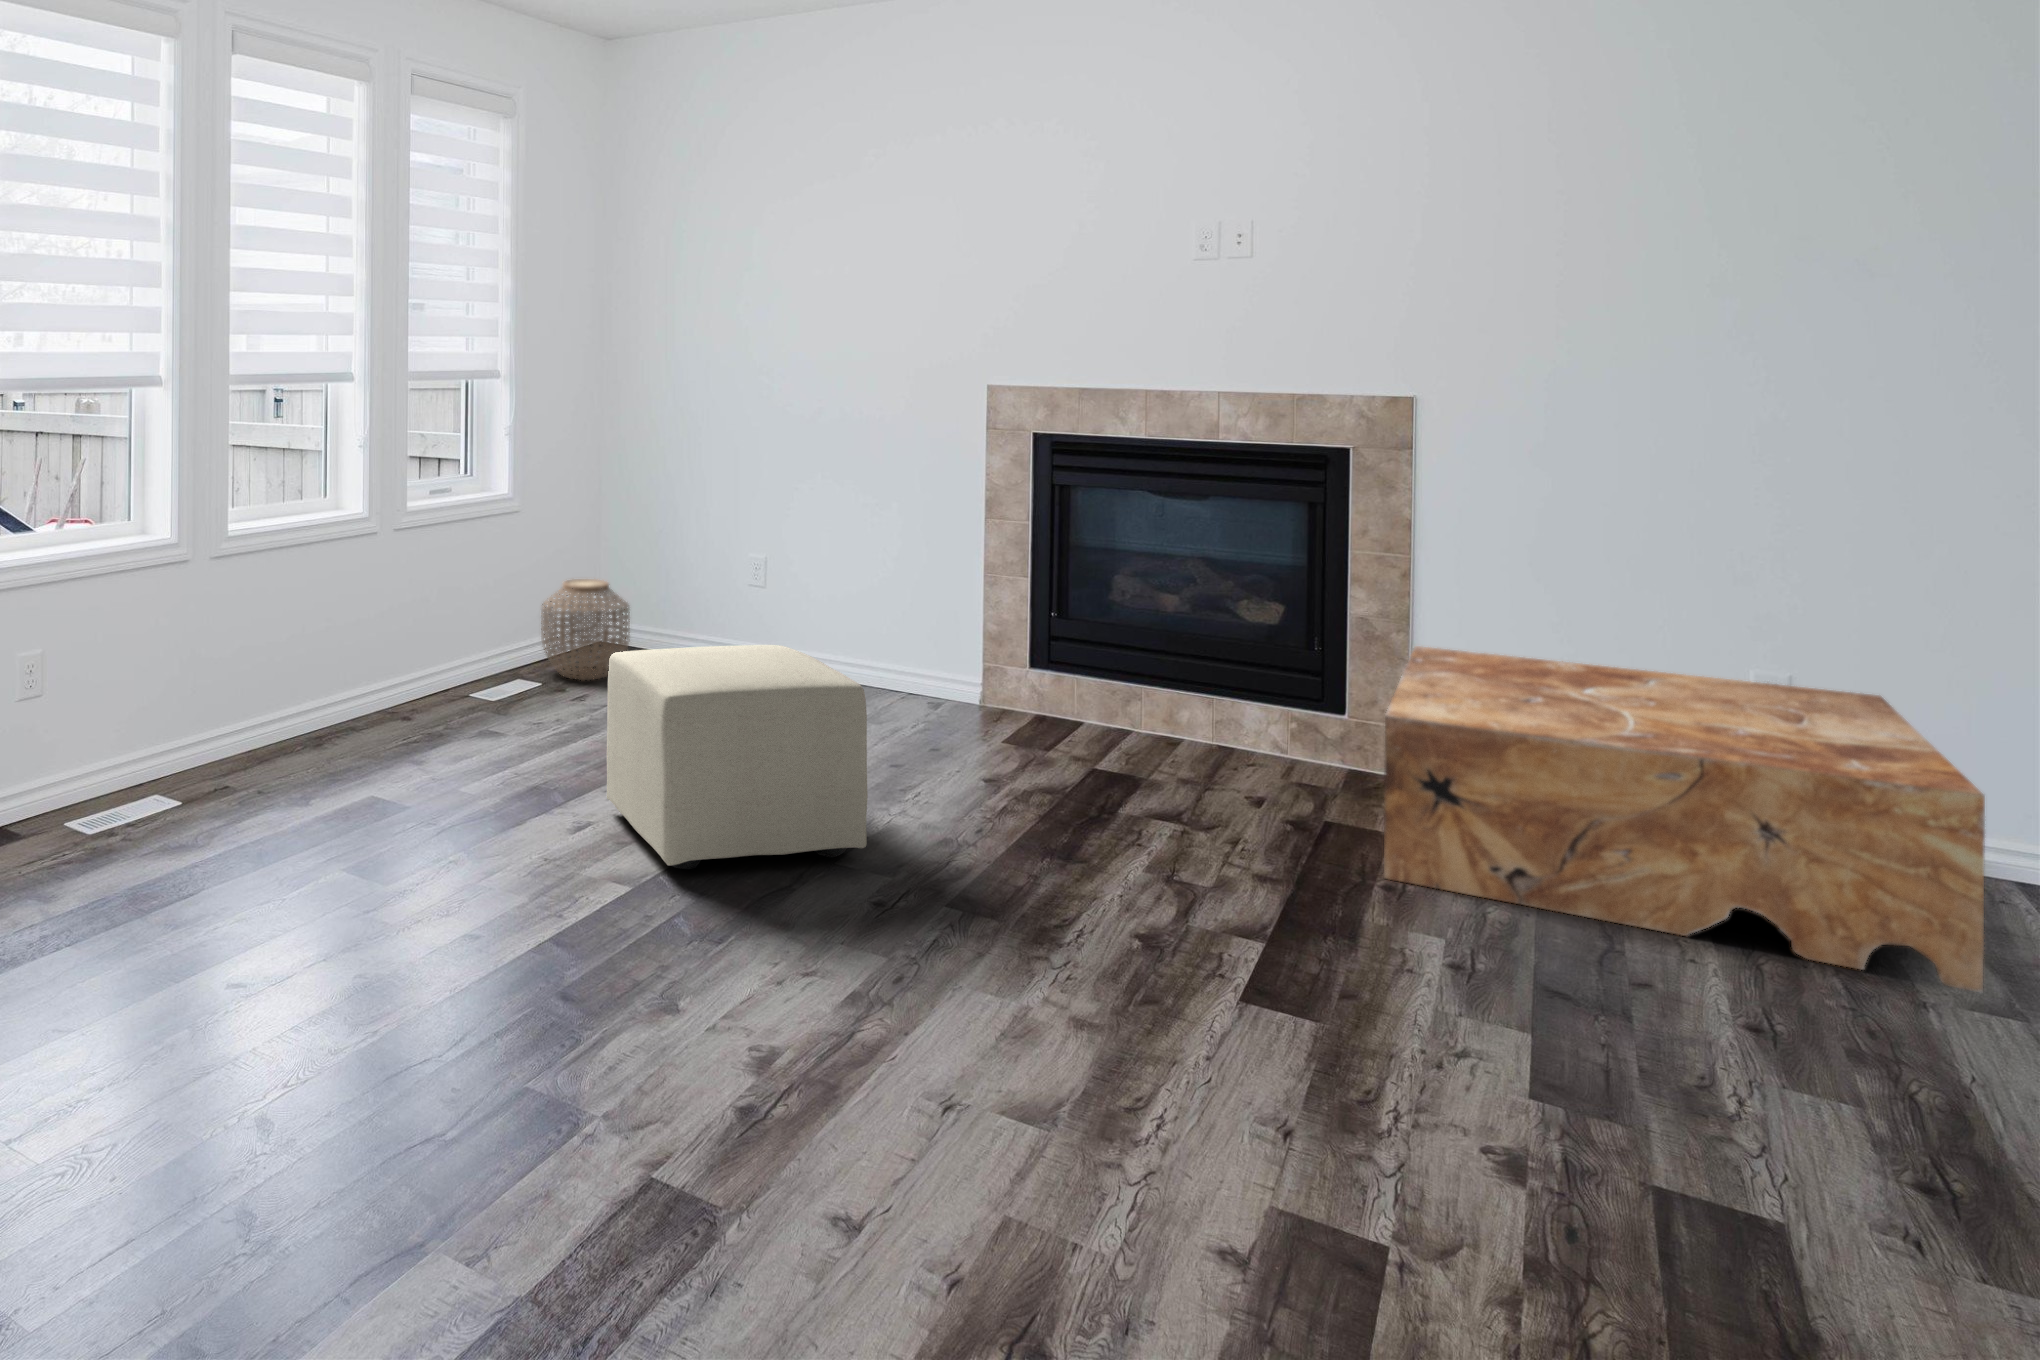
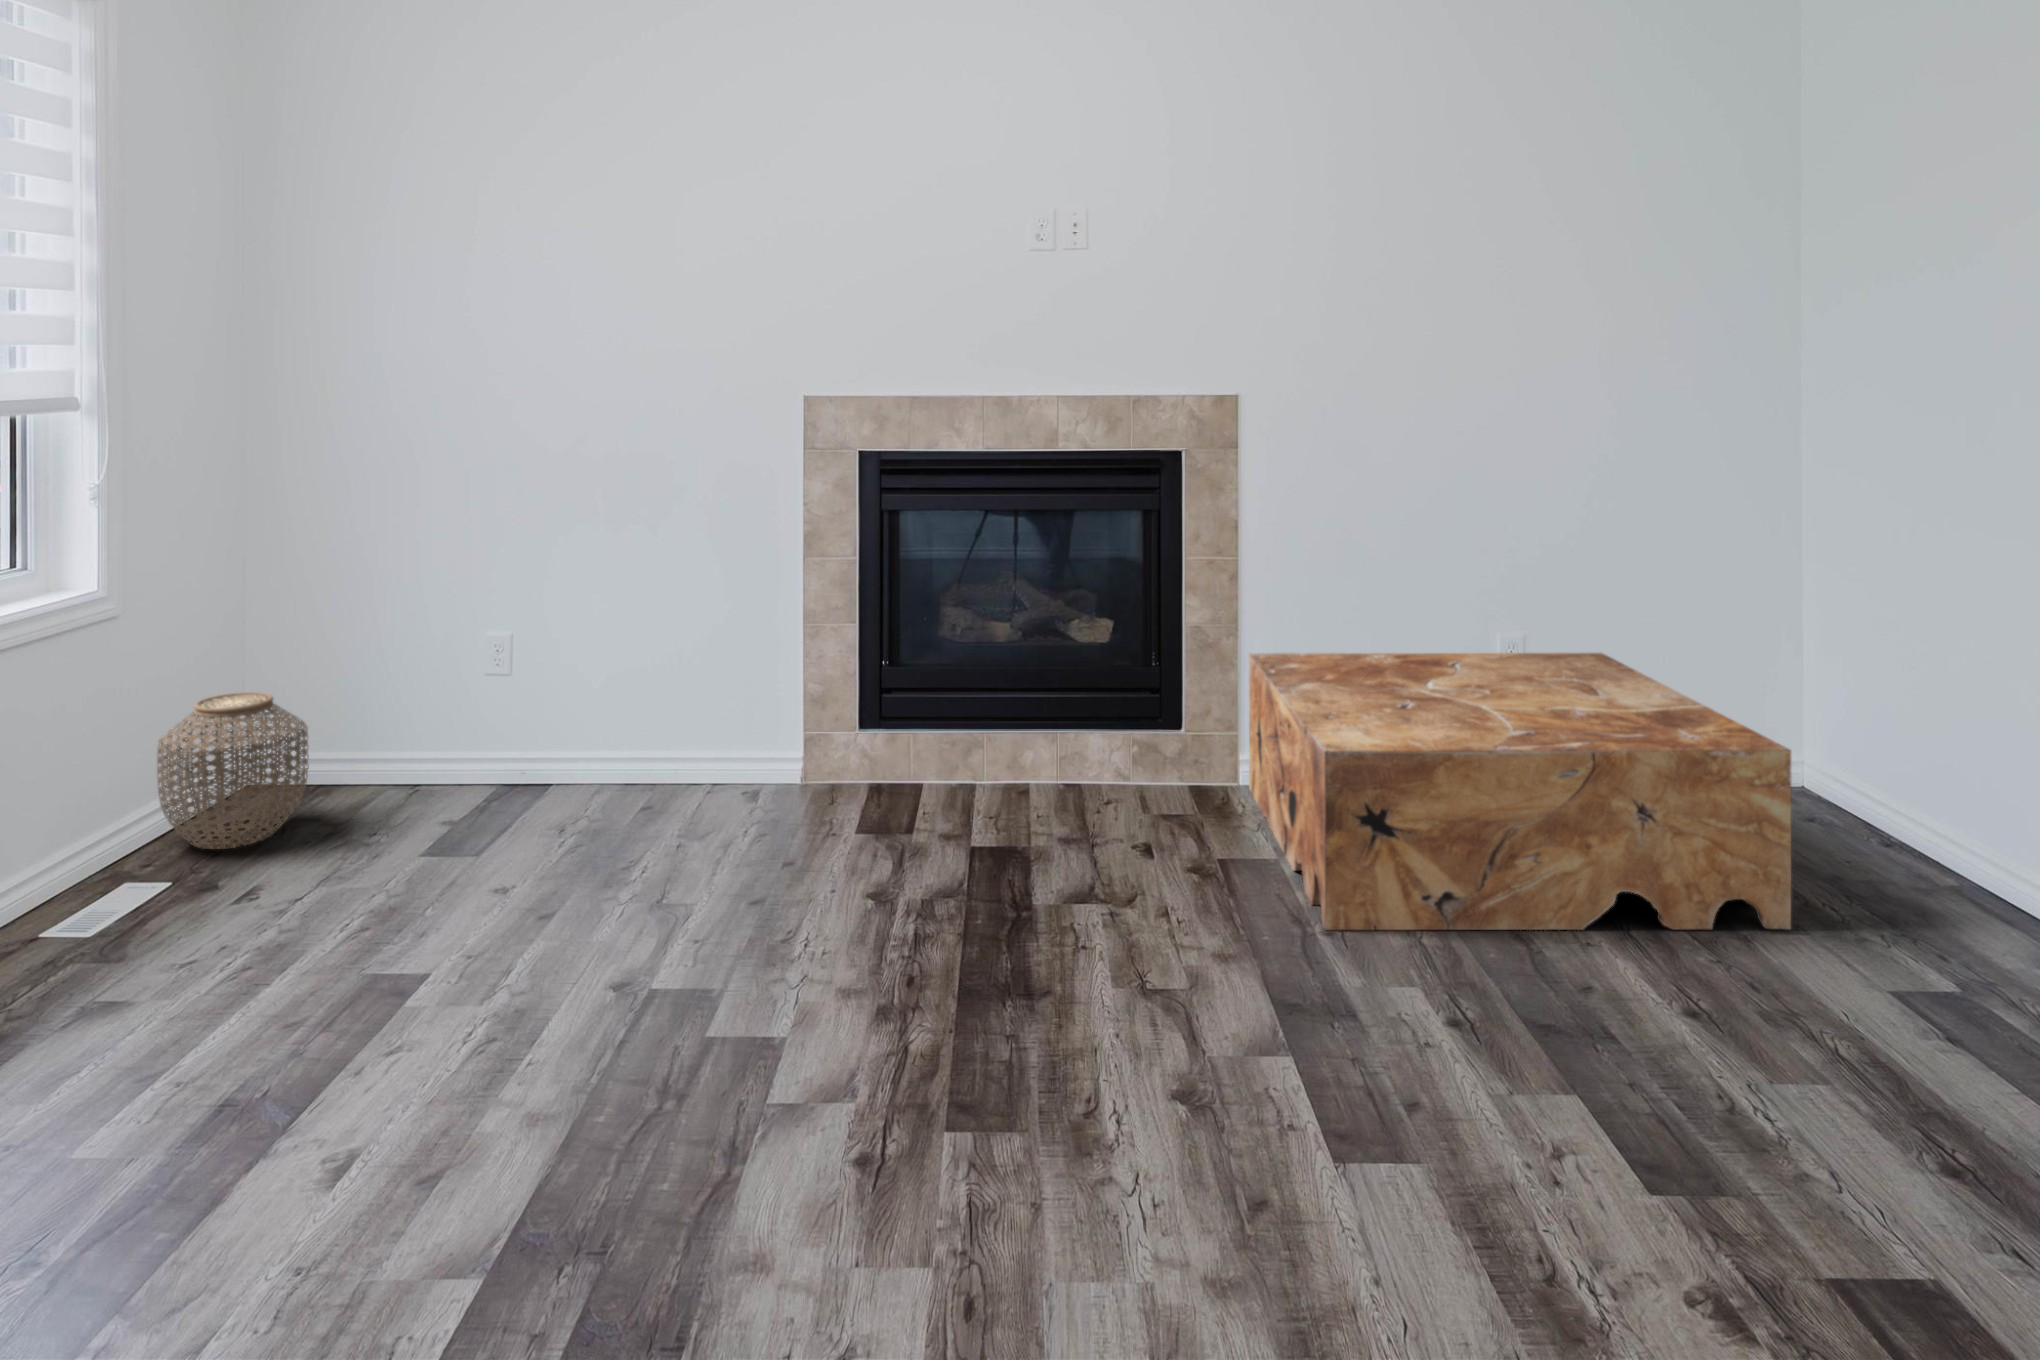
ottoman: present [607,645,868,869] -> none [377,779,808,1192]

